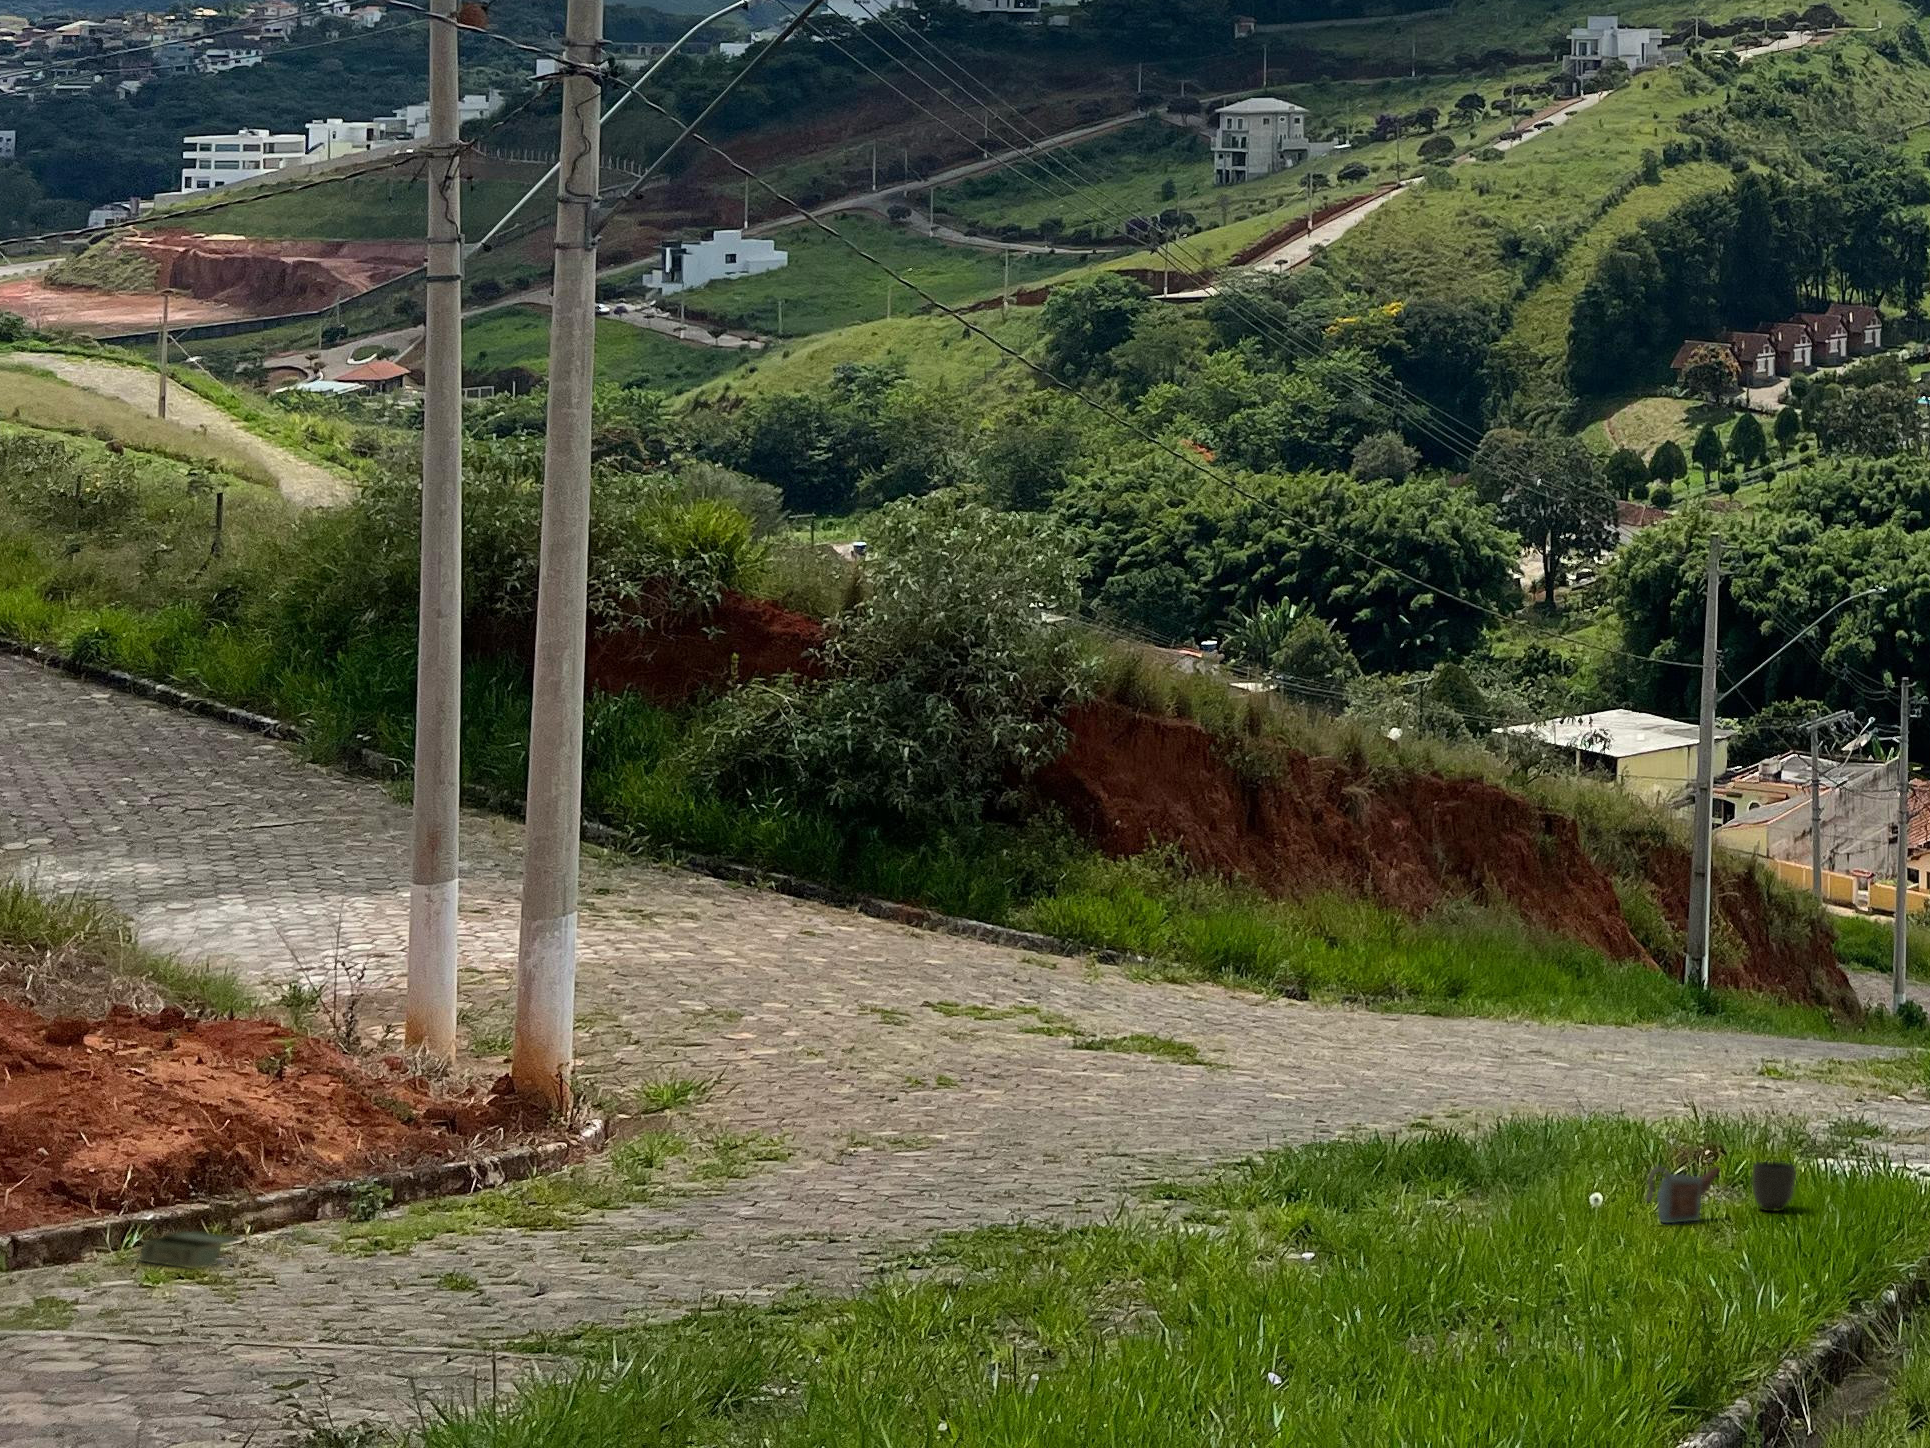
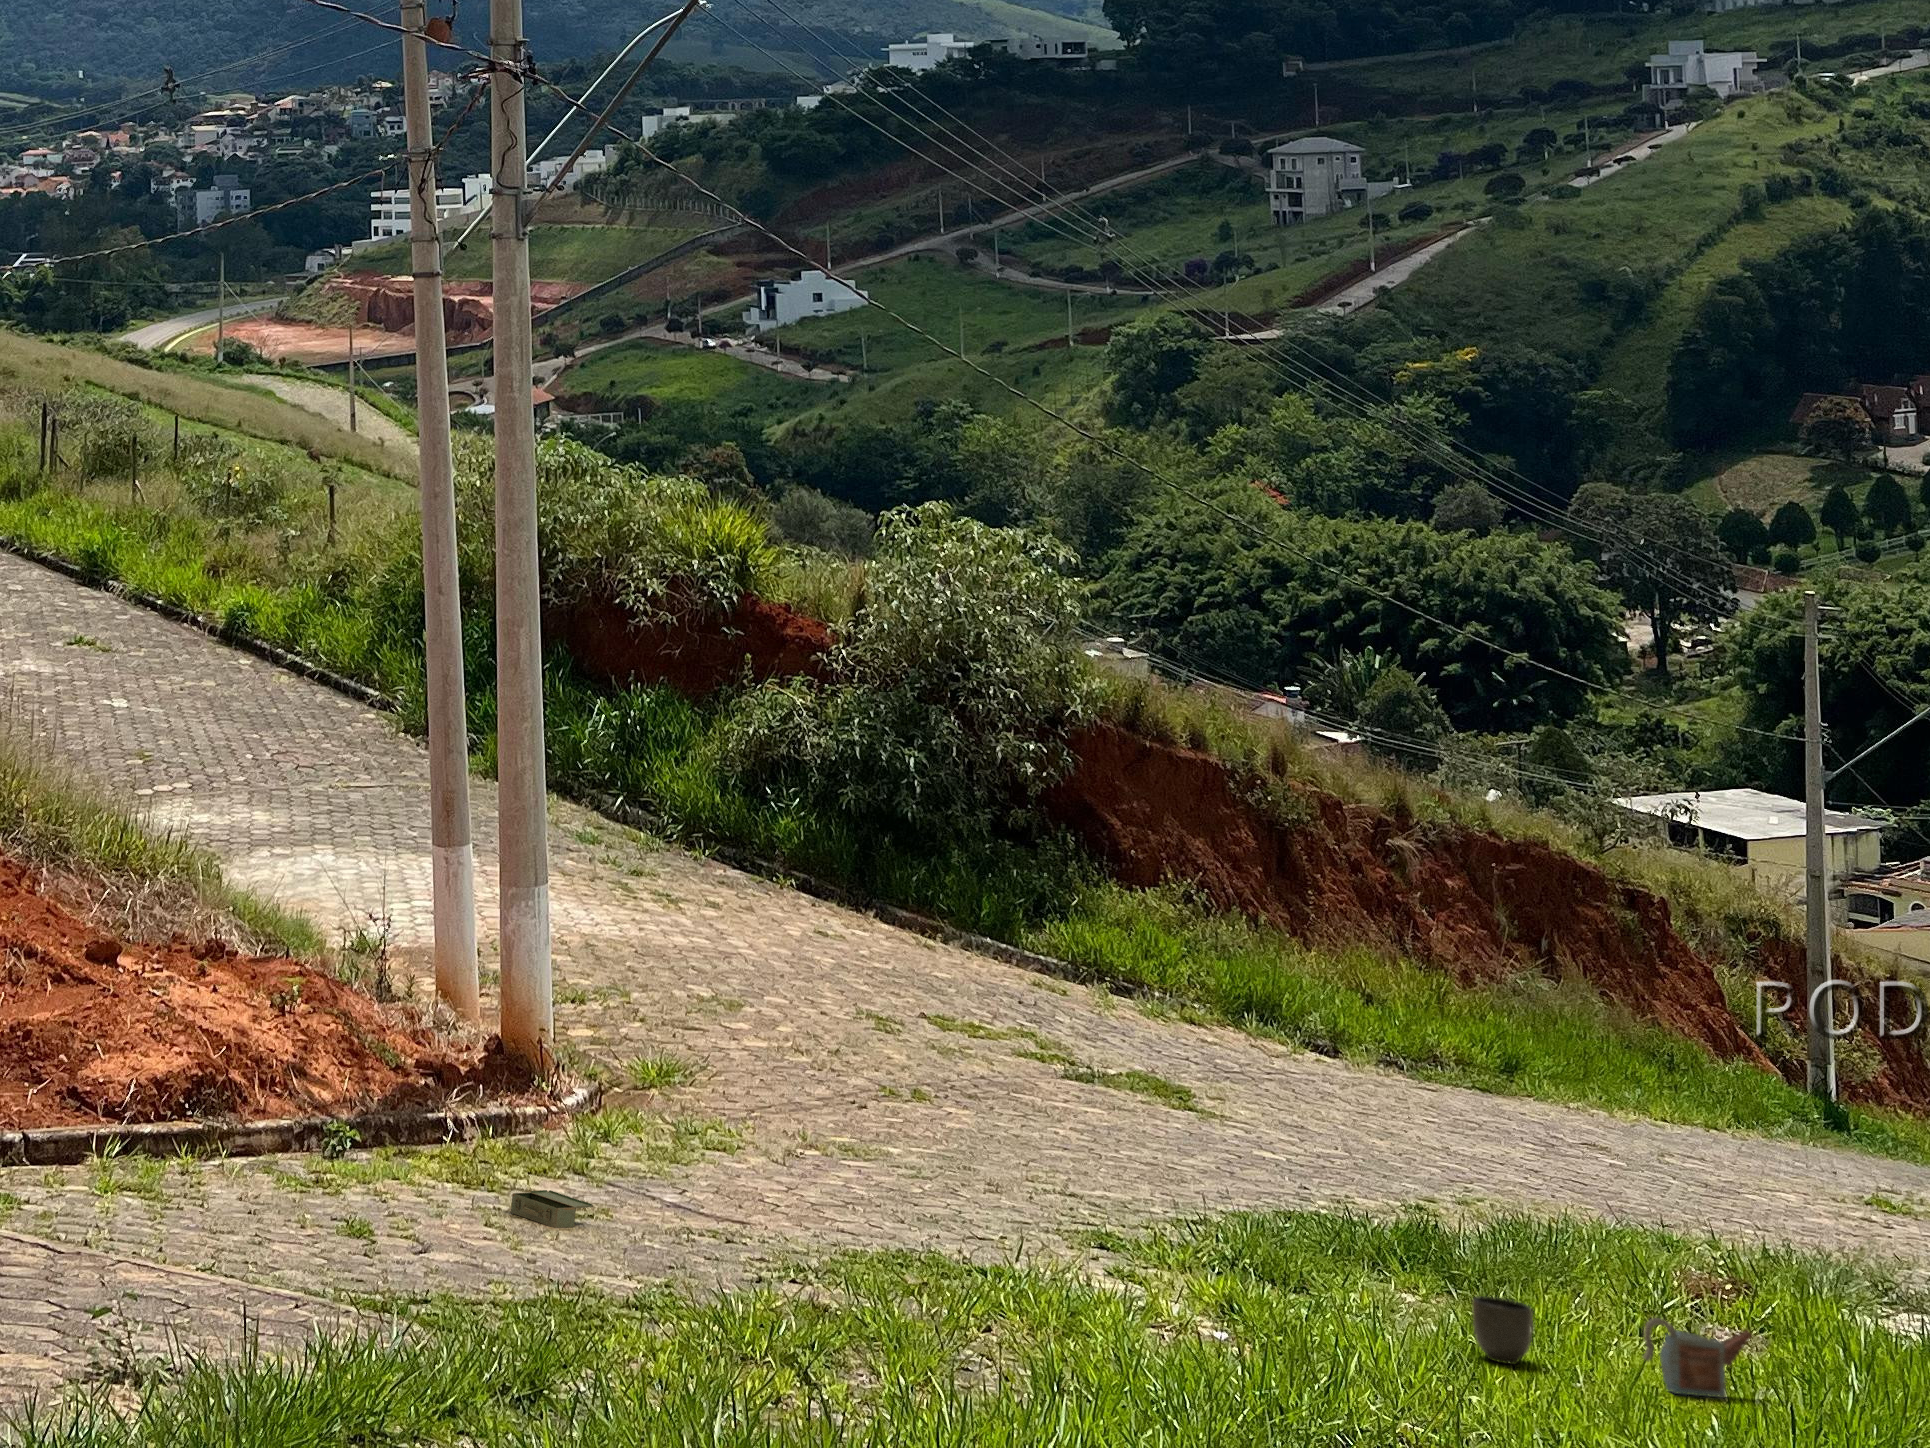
planter: present [1752,1162,1796,1211] -> present [1472,1296,1533,1364]
toolbox: present [140,1231,242,1269] -> present [511,1190,593,1228]

